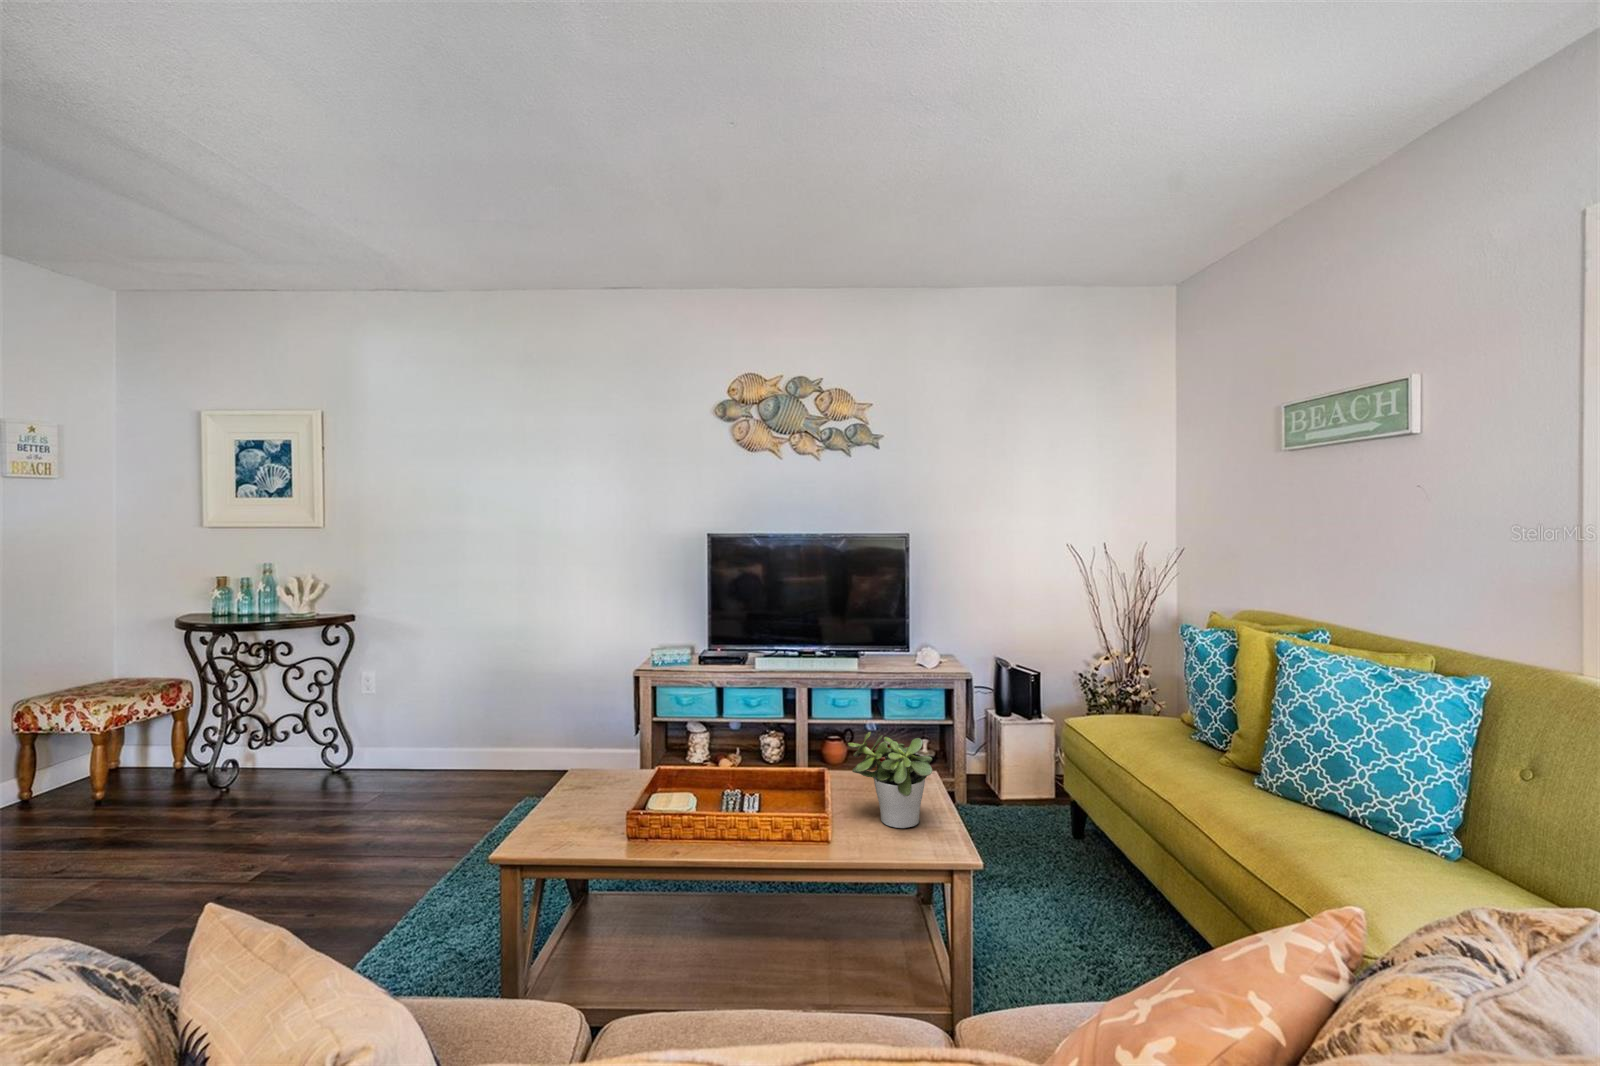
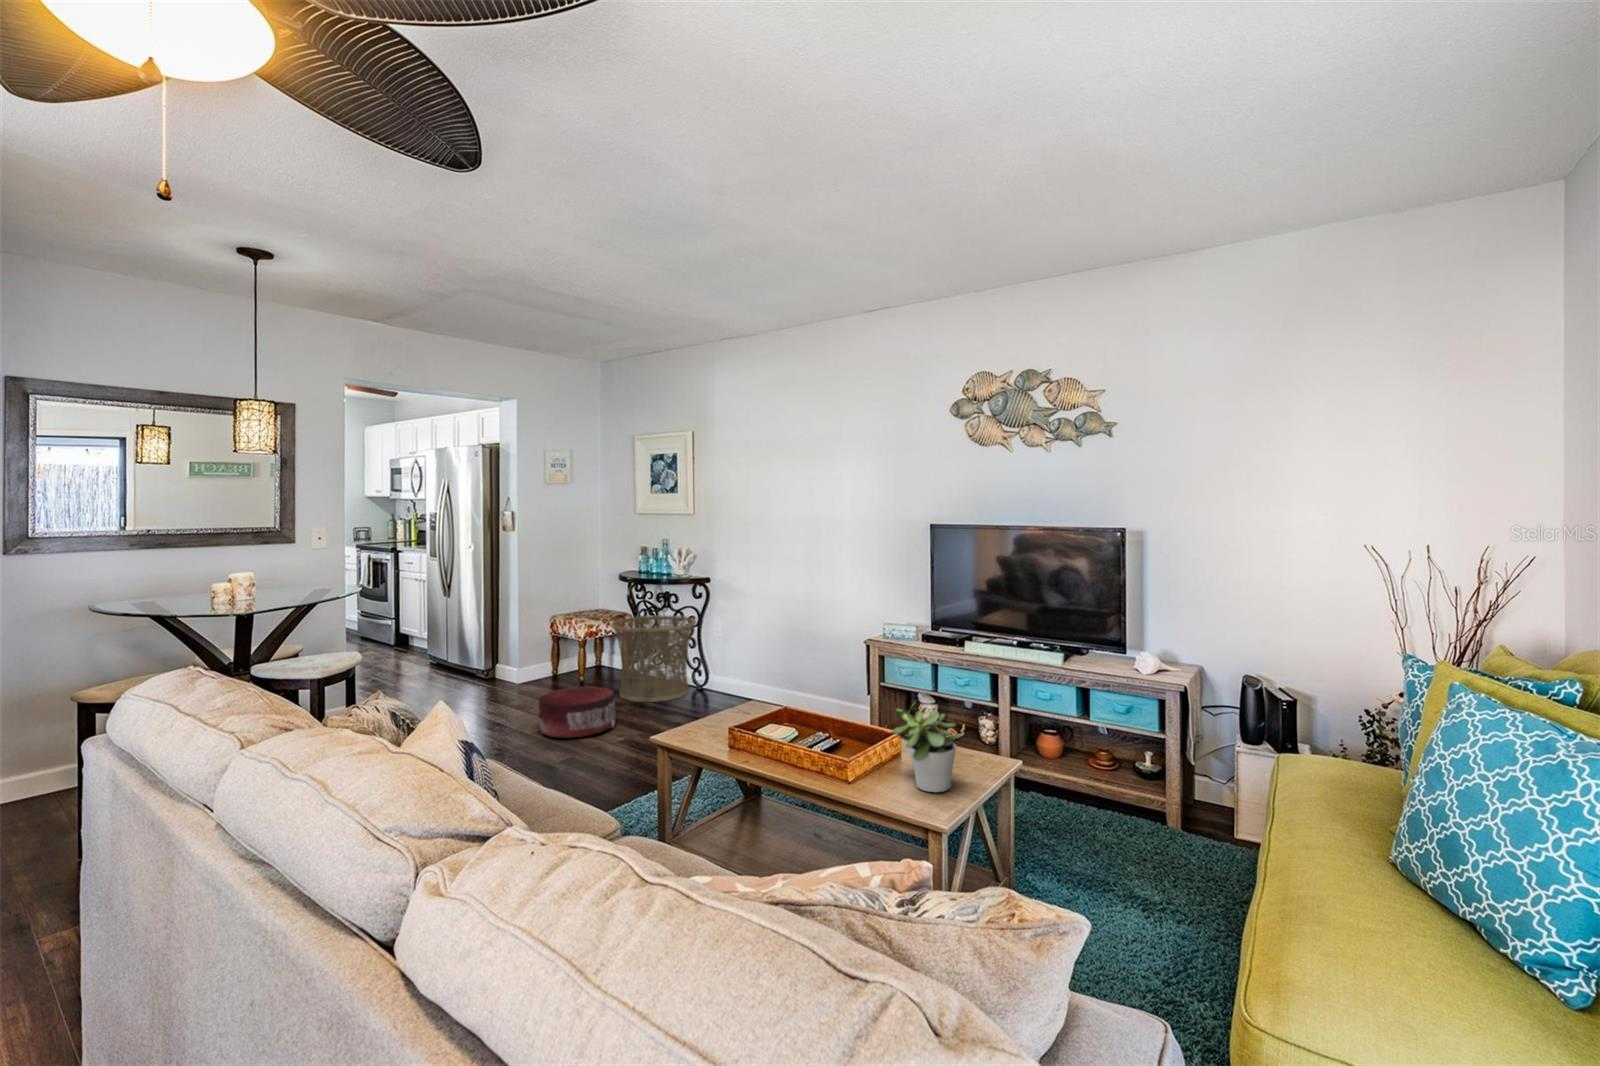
basket: none [182,672,340,812] -> present [611,616,696,702]
pouf: none [77,799,242,908] -> present [539,686,616,738]

